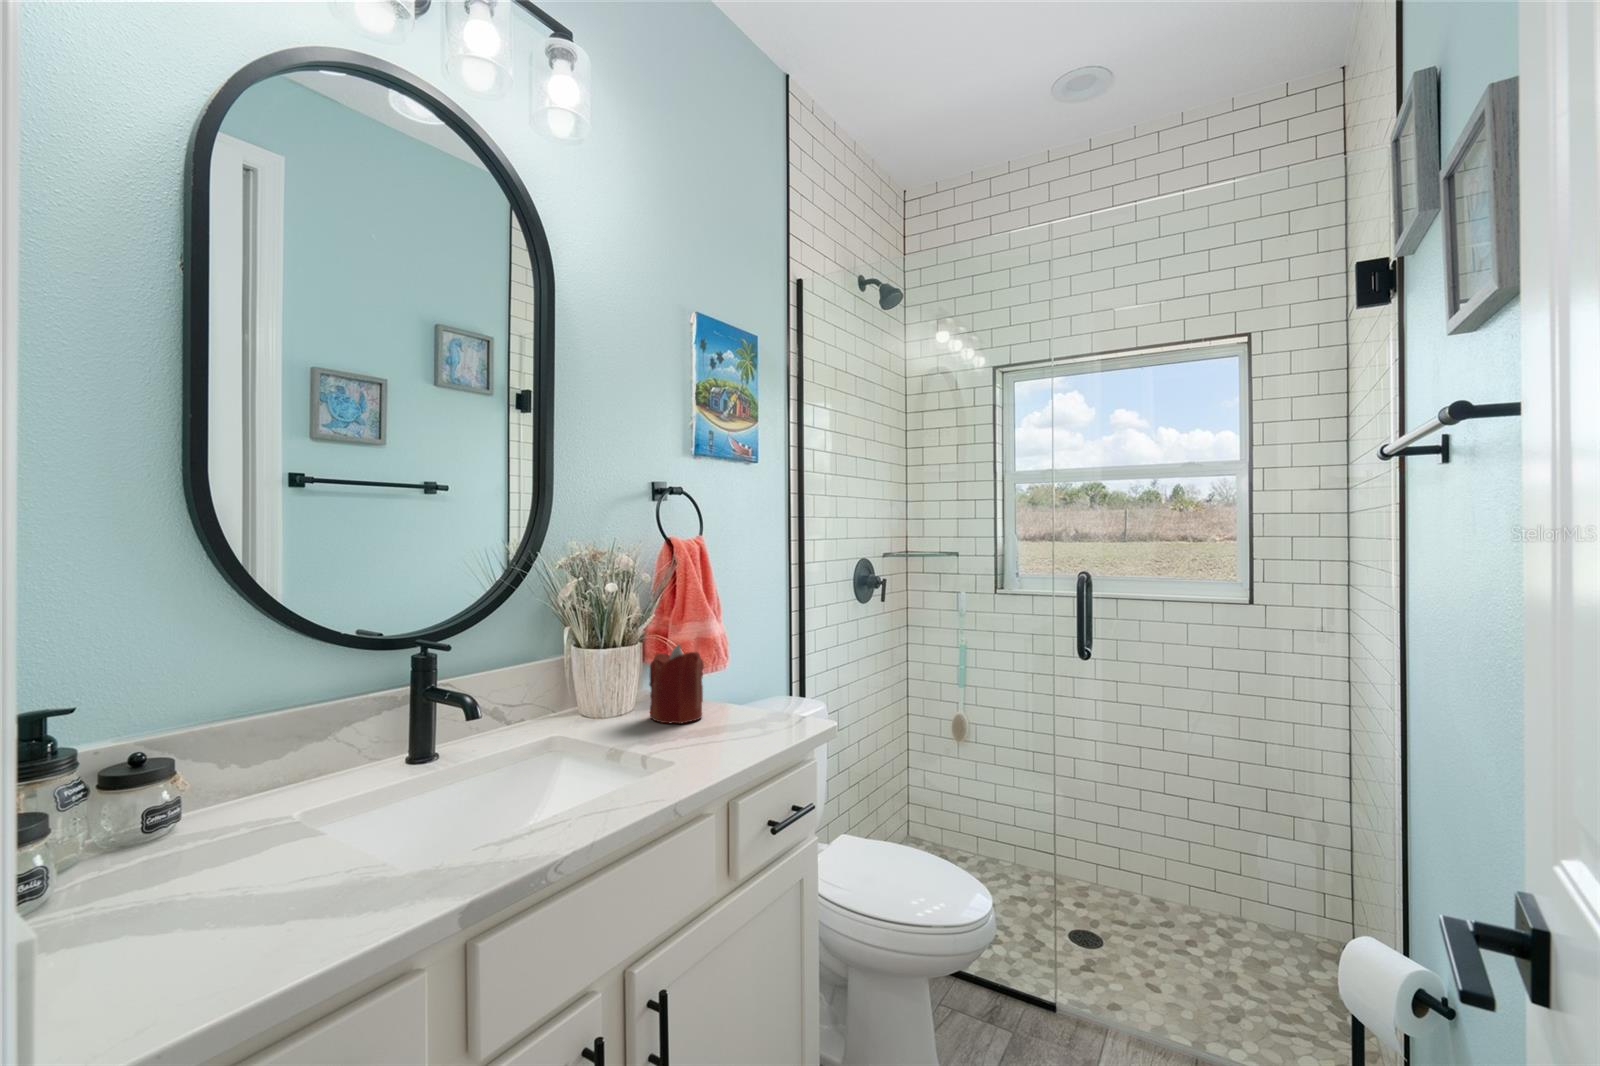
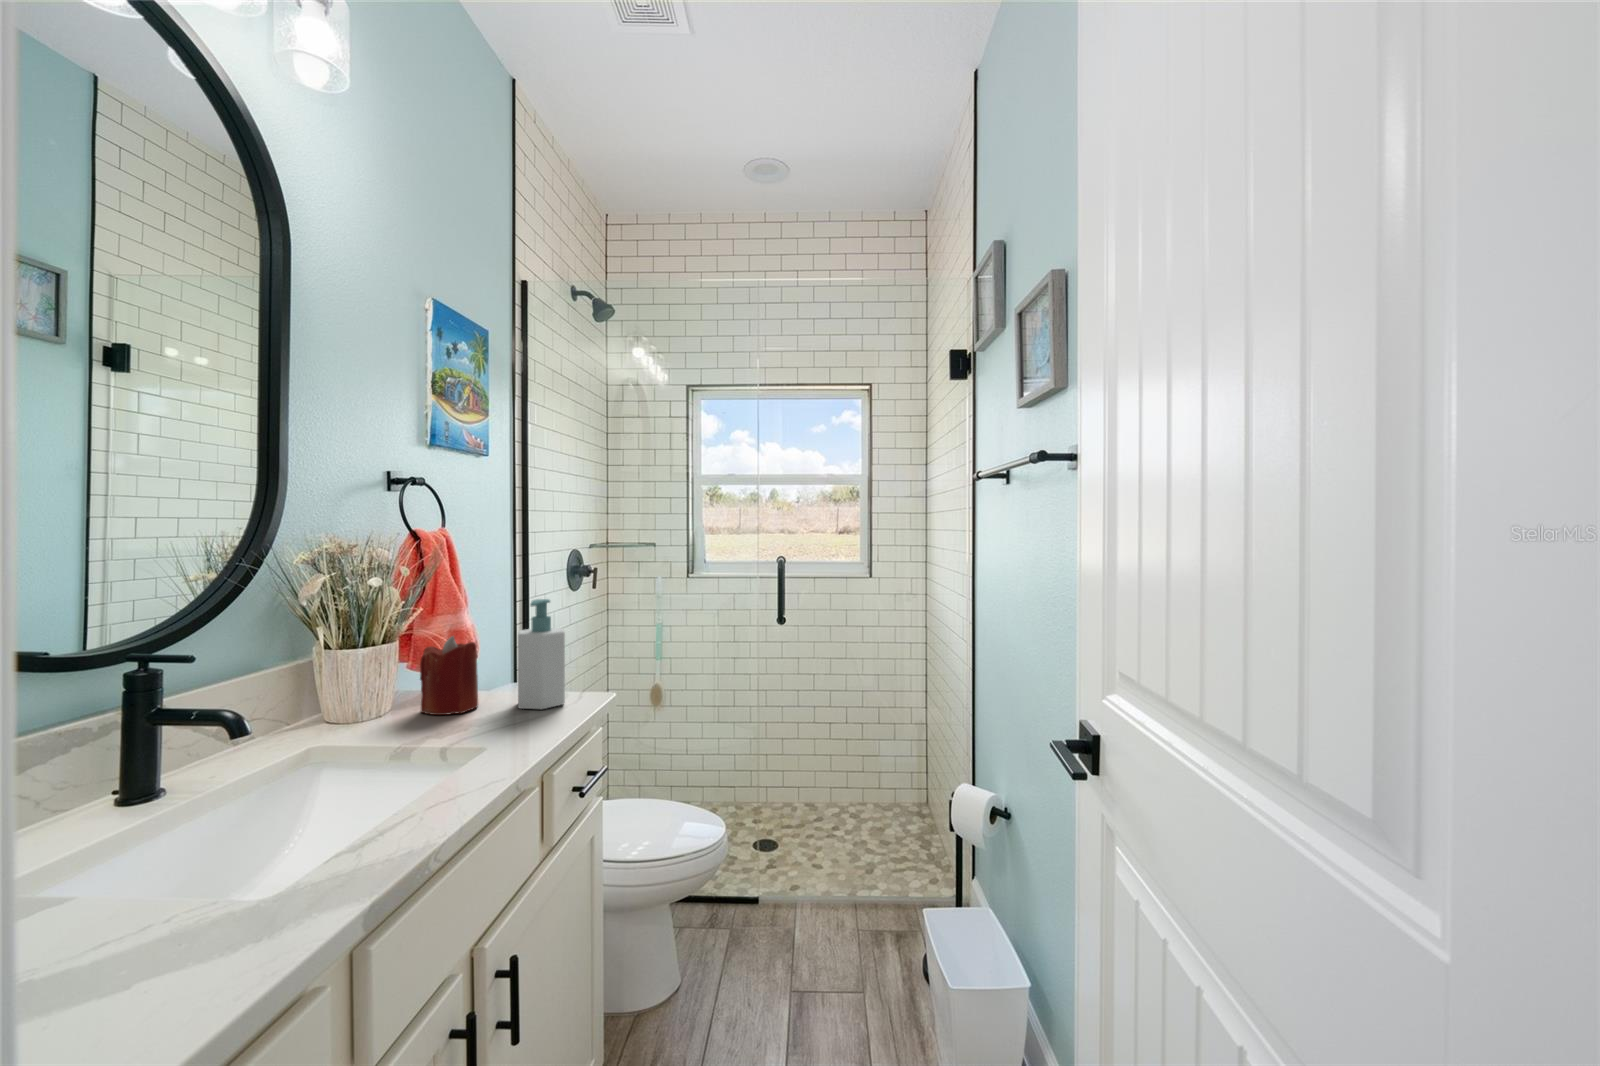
soap bottle: none [734,612,784,730] -> present [518,599,565,709]

